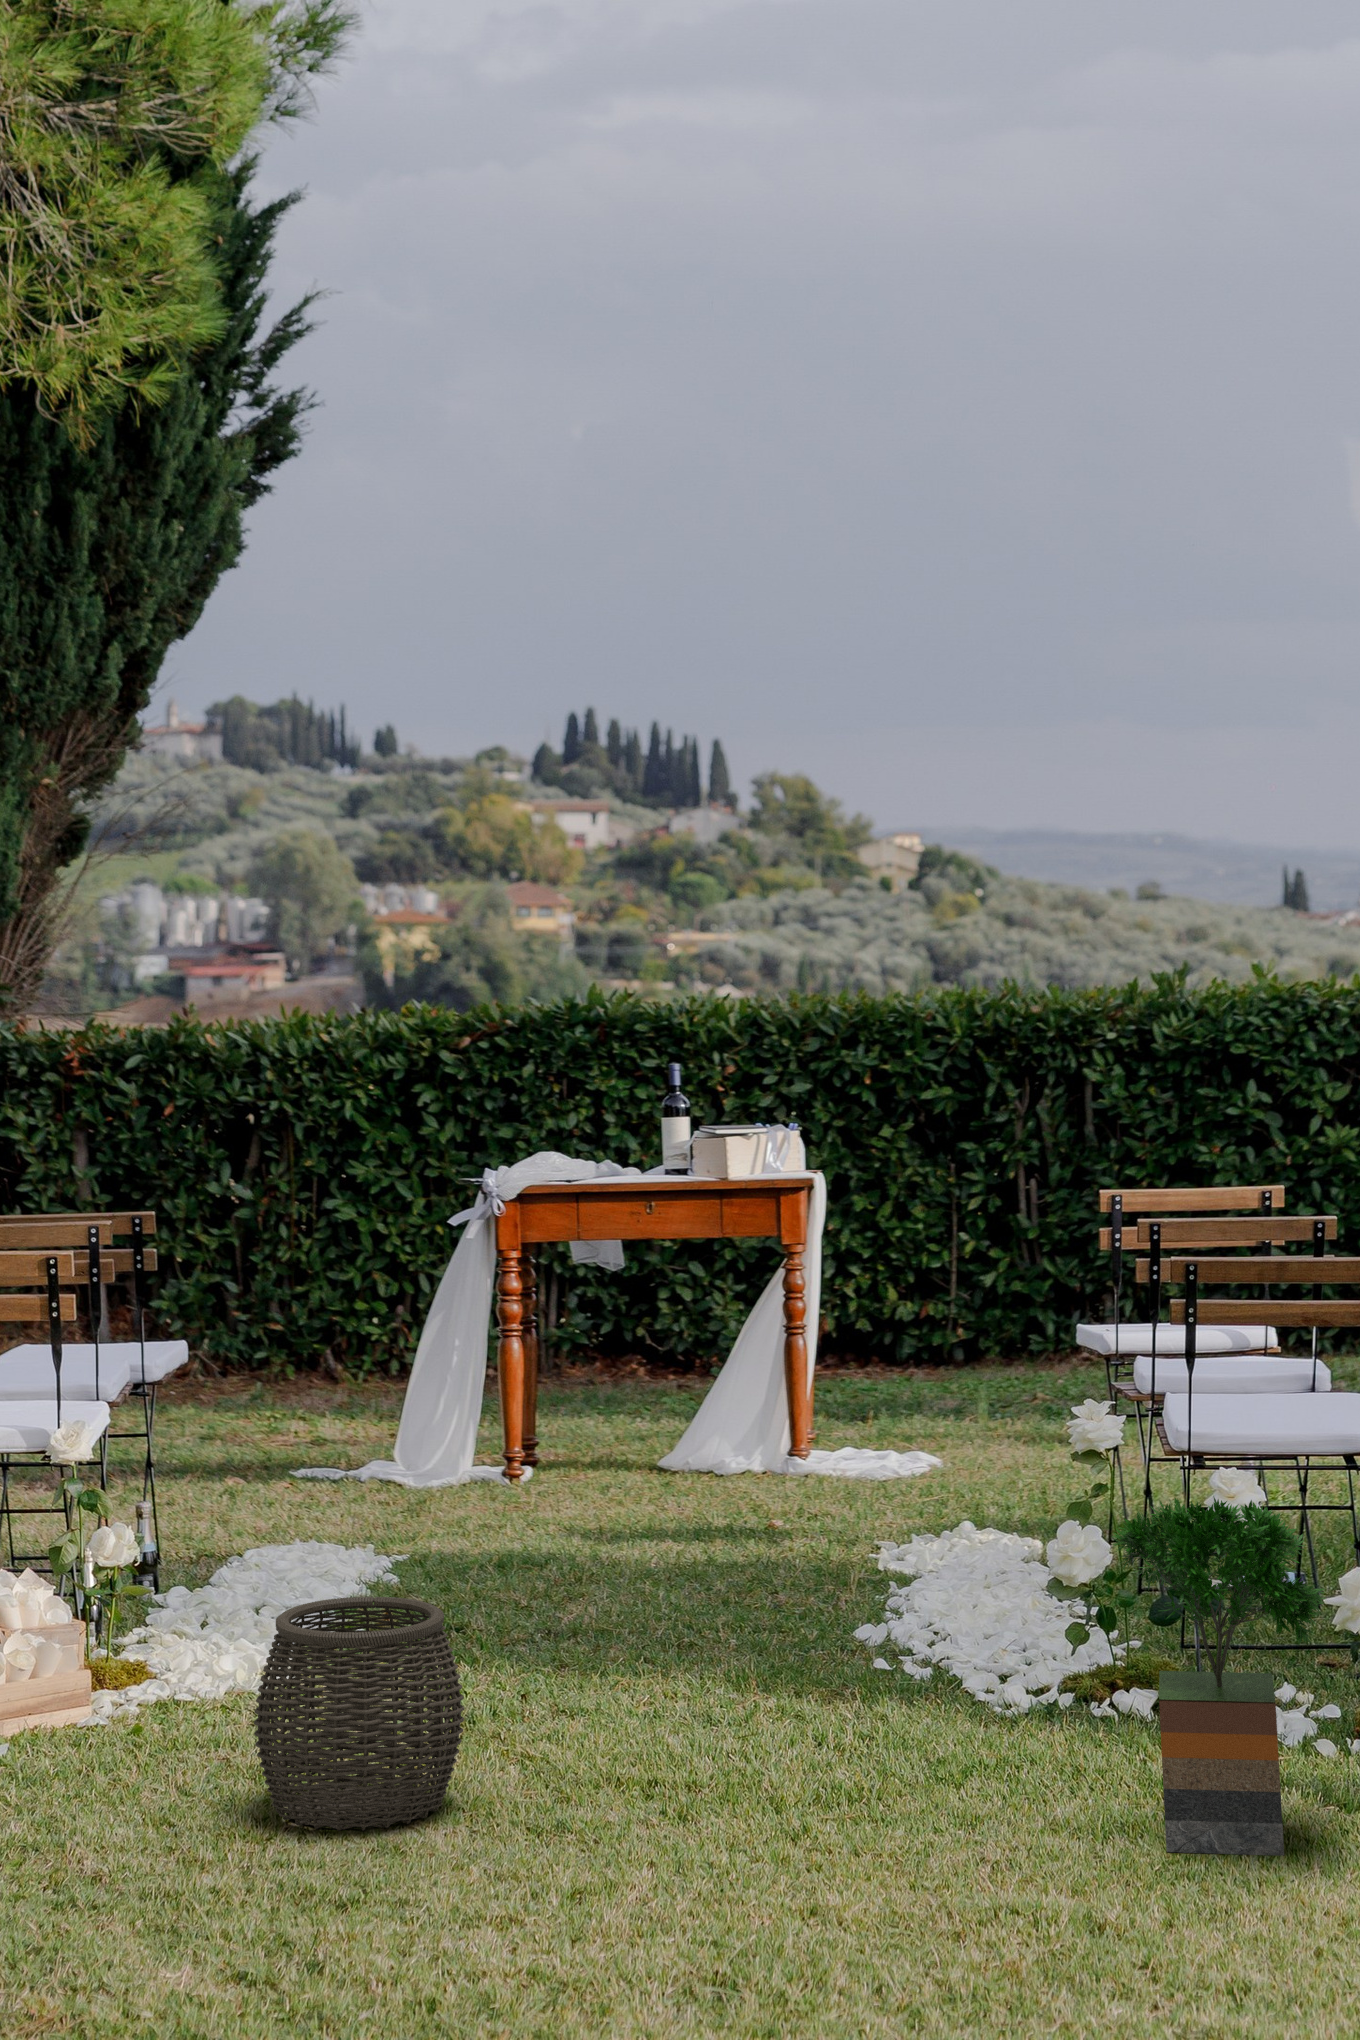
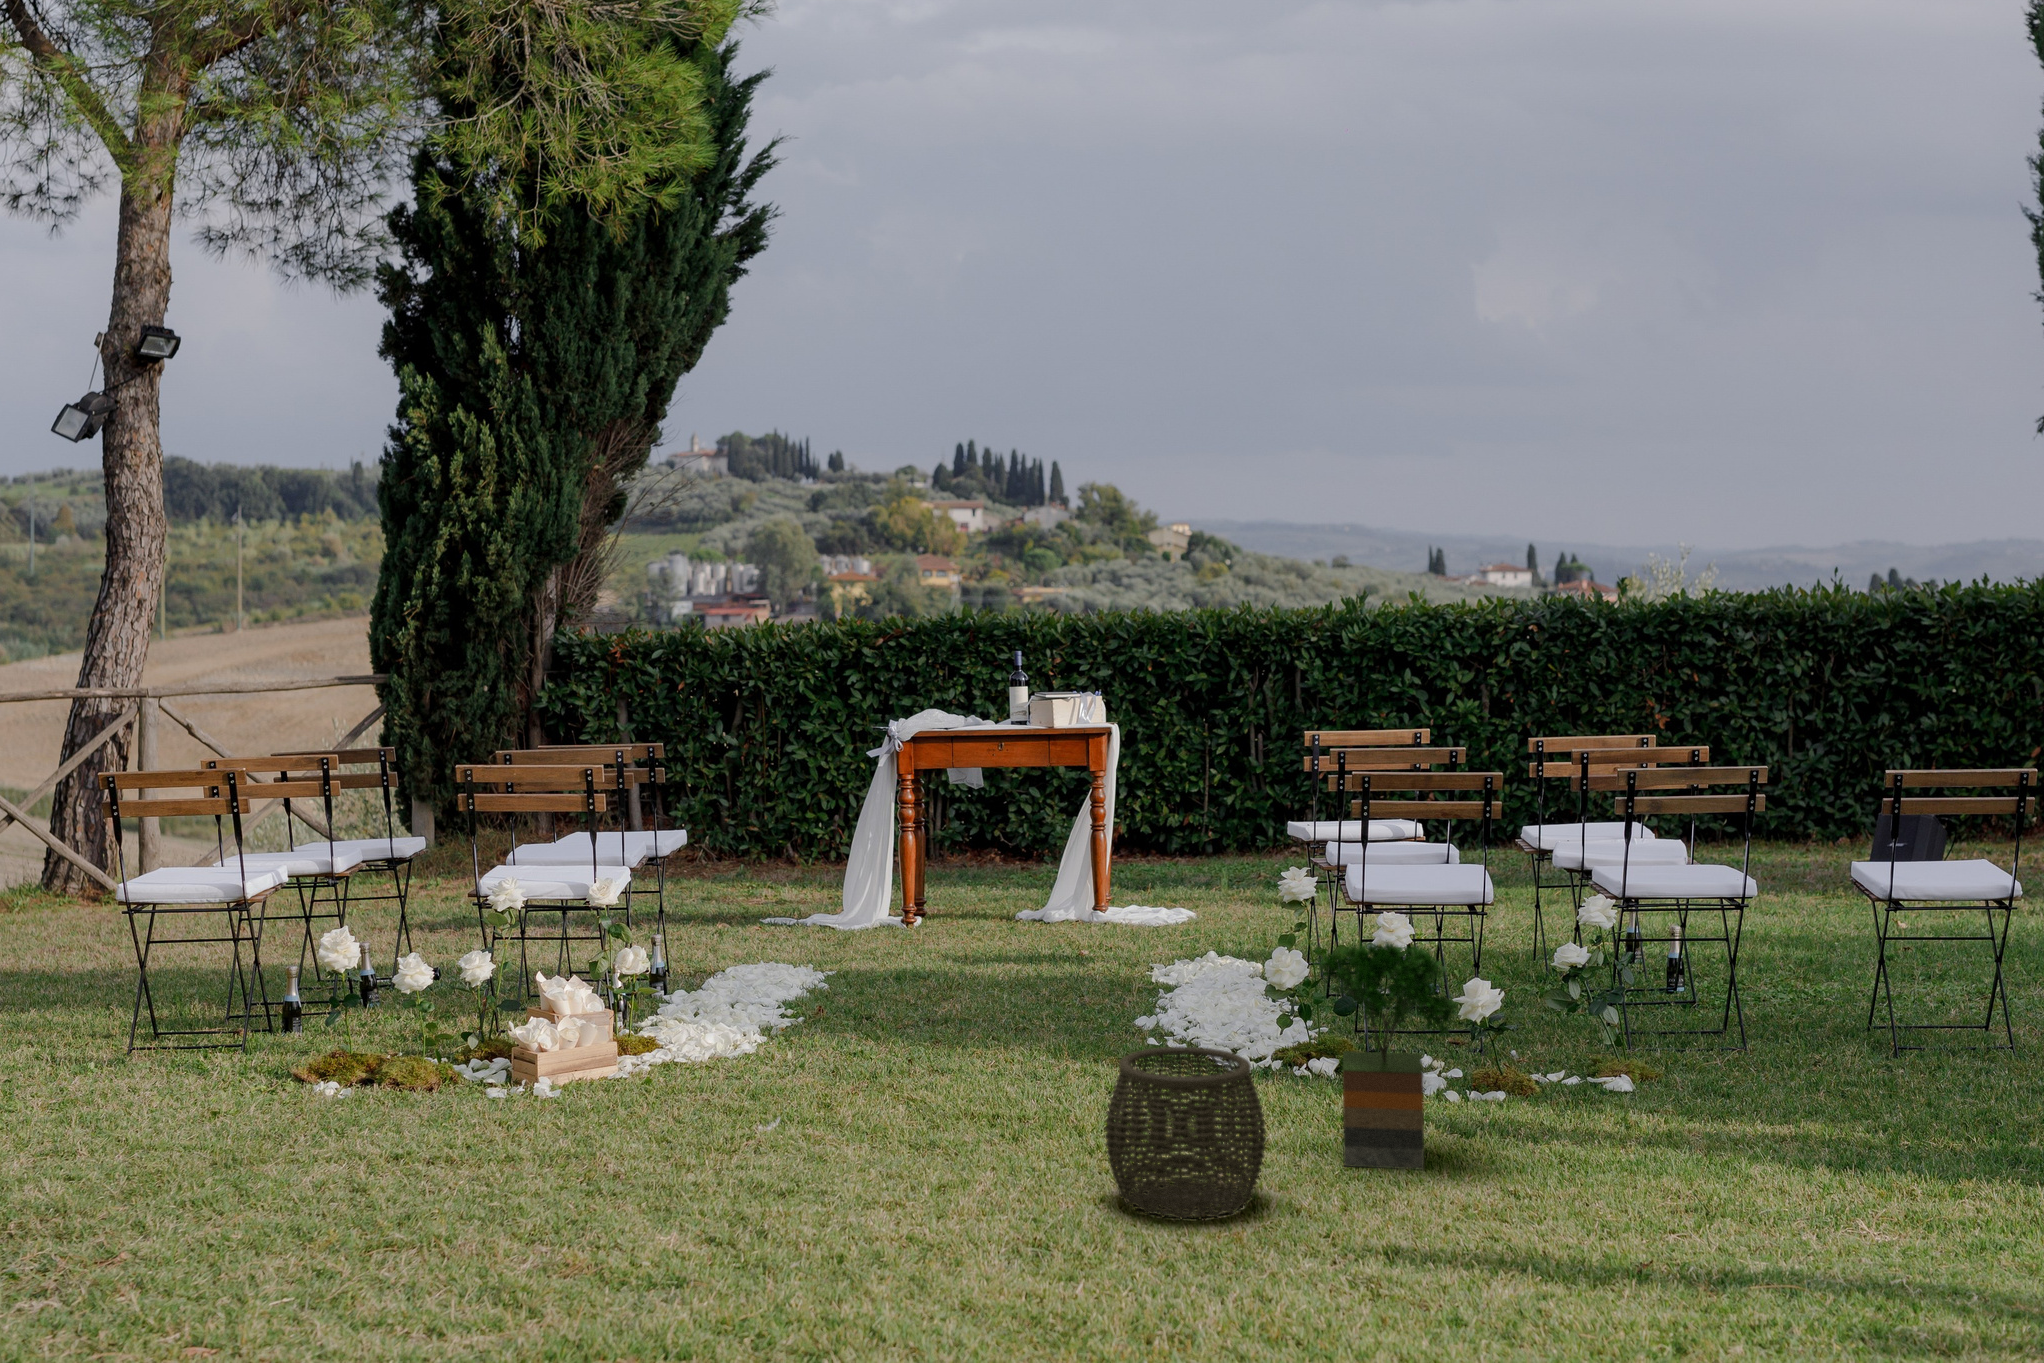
woven basket: present [254,1596,465,1831] -> present [1104,1047,1266,1219]

